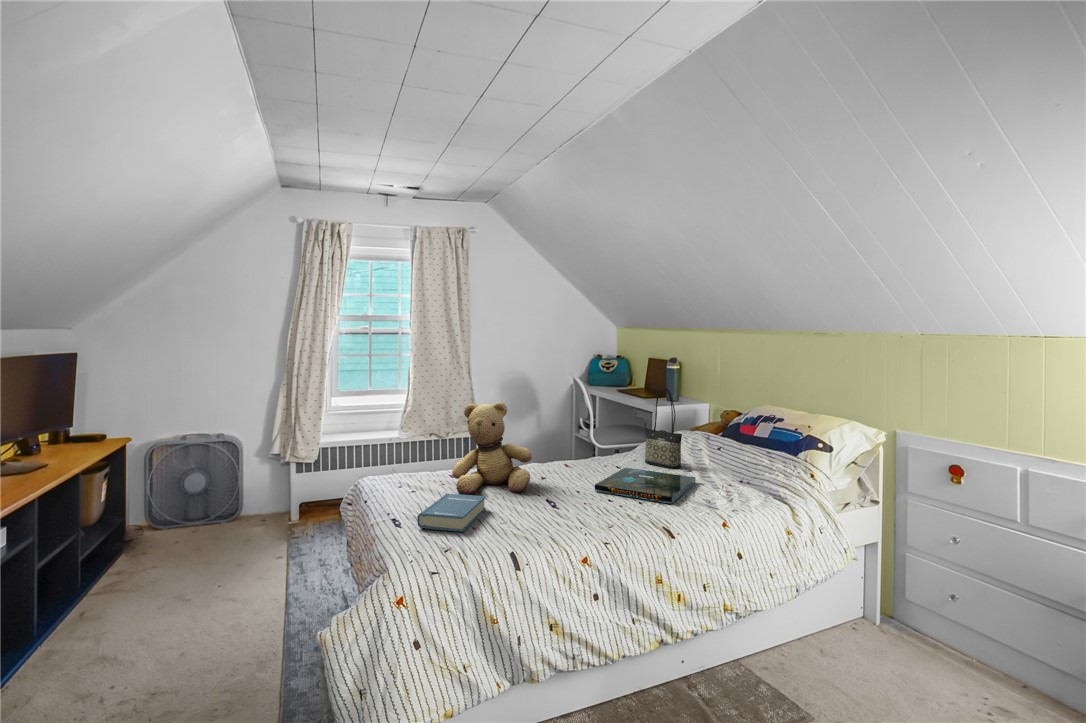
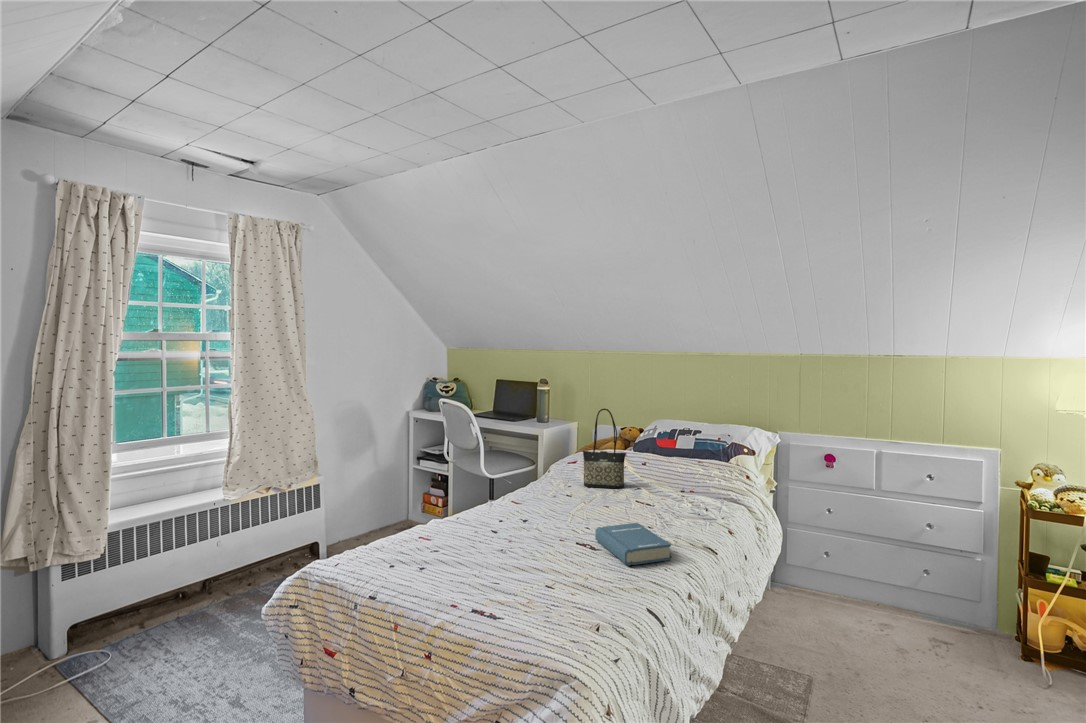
teddy bear: present [452,401,532,494] -> none [432,437,533,554]
board game: present [595,467,696,504] -> none [585,494,676,523]
hardback book: present [417,493,486,532] -> present [595,523,671,566]

